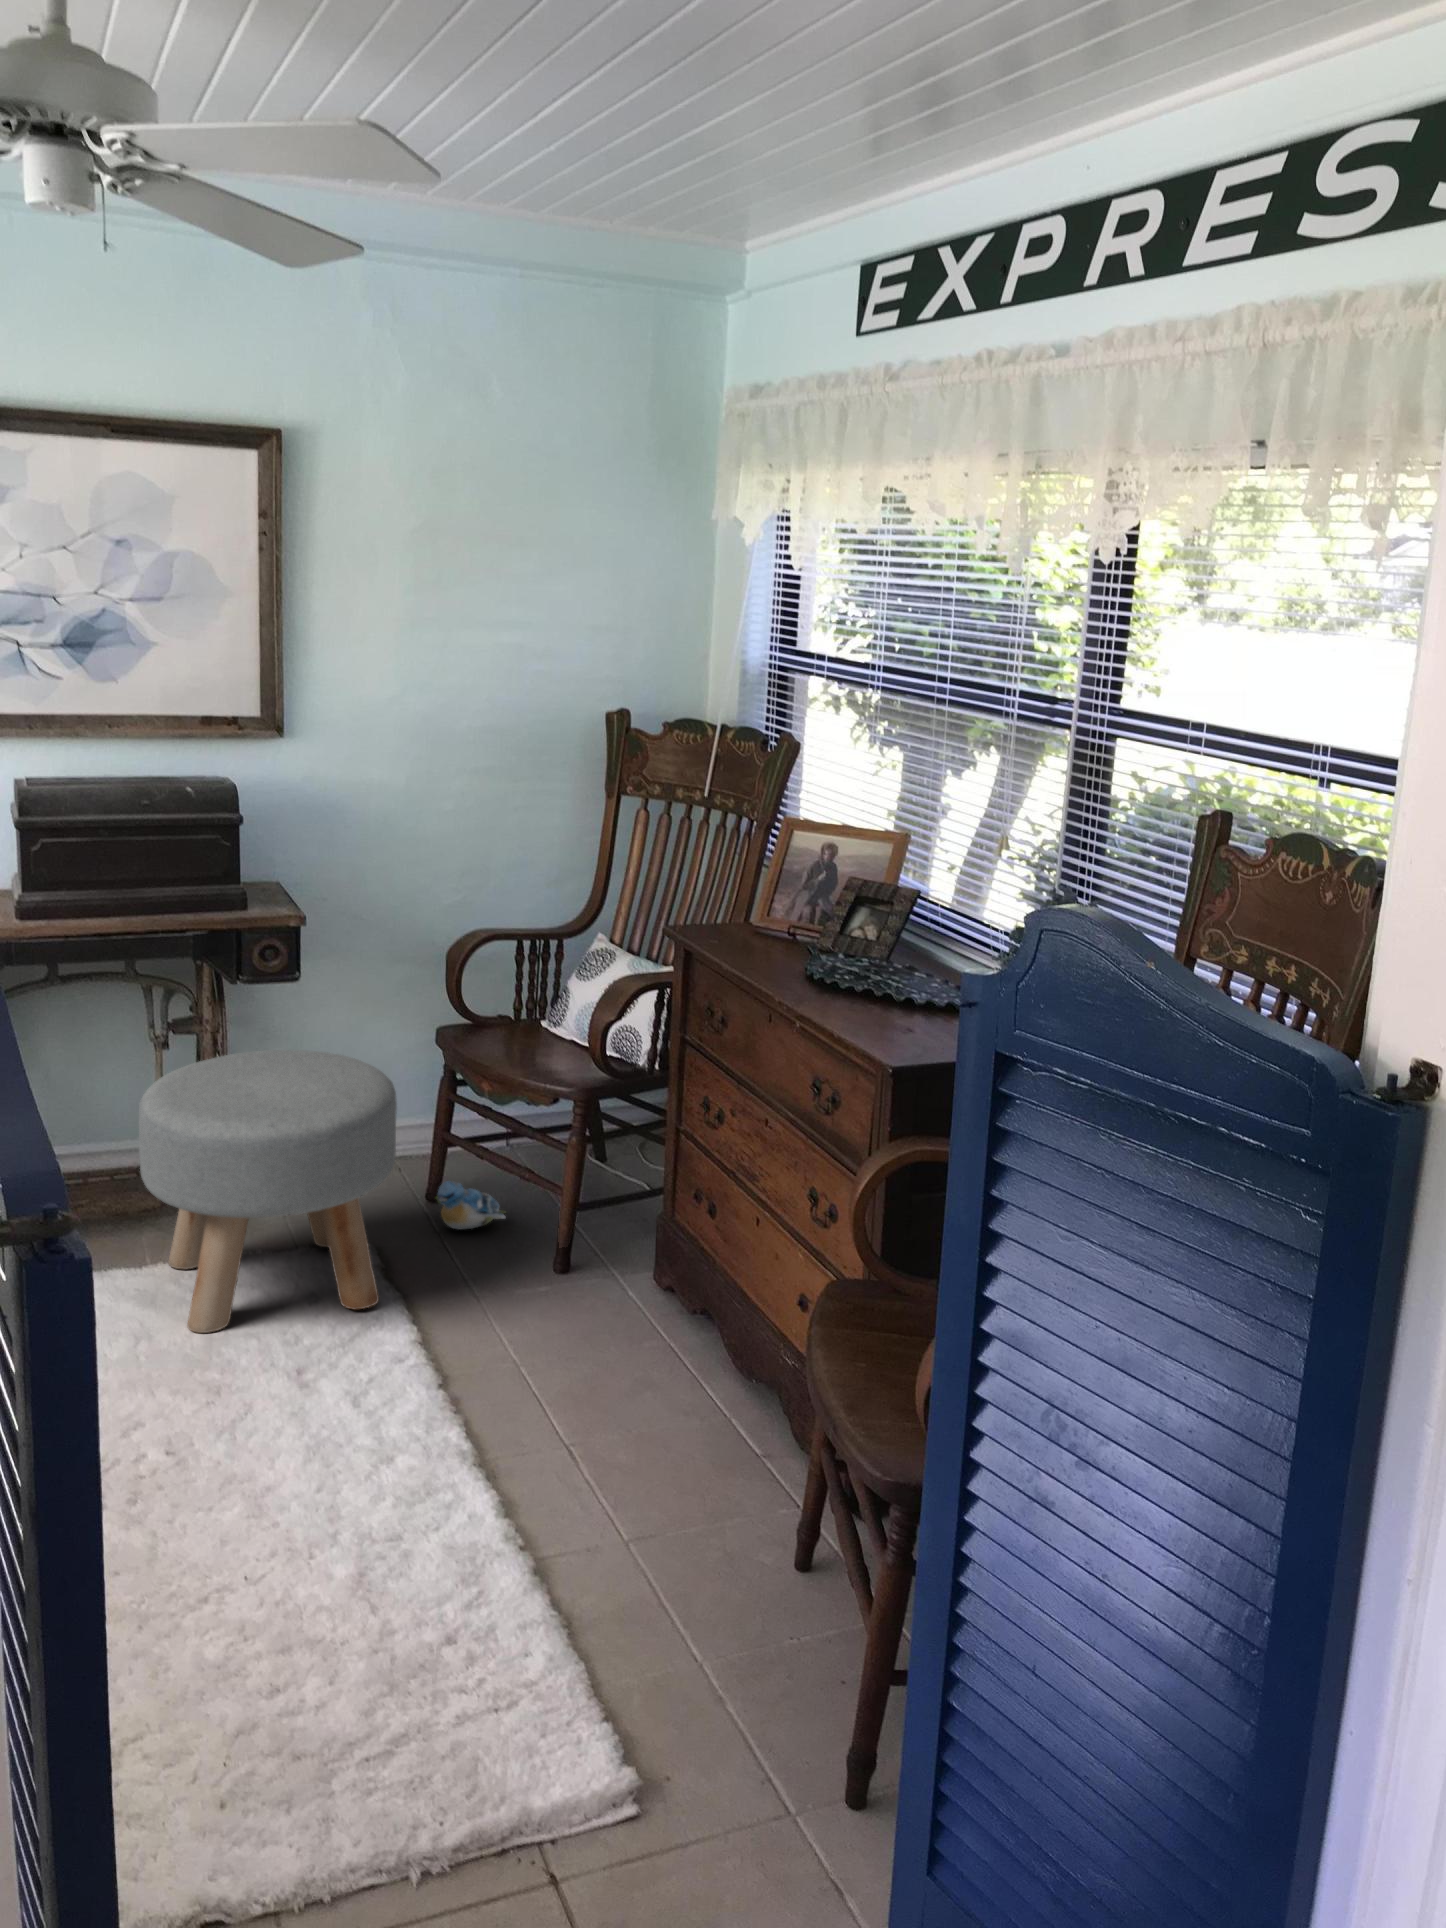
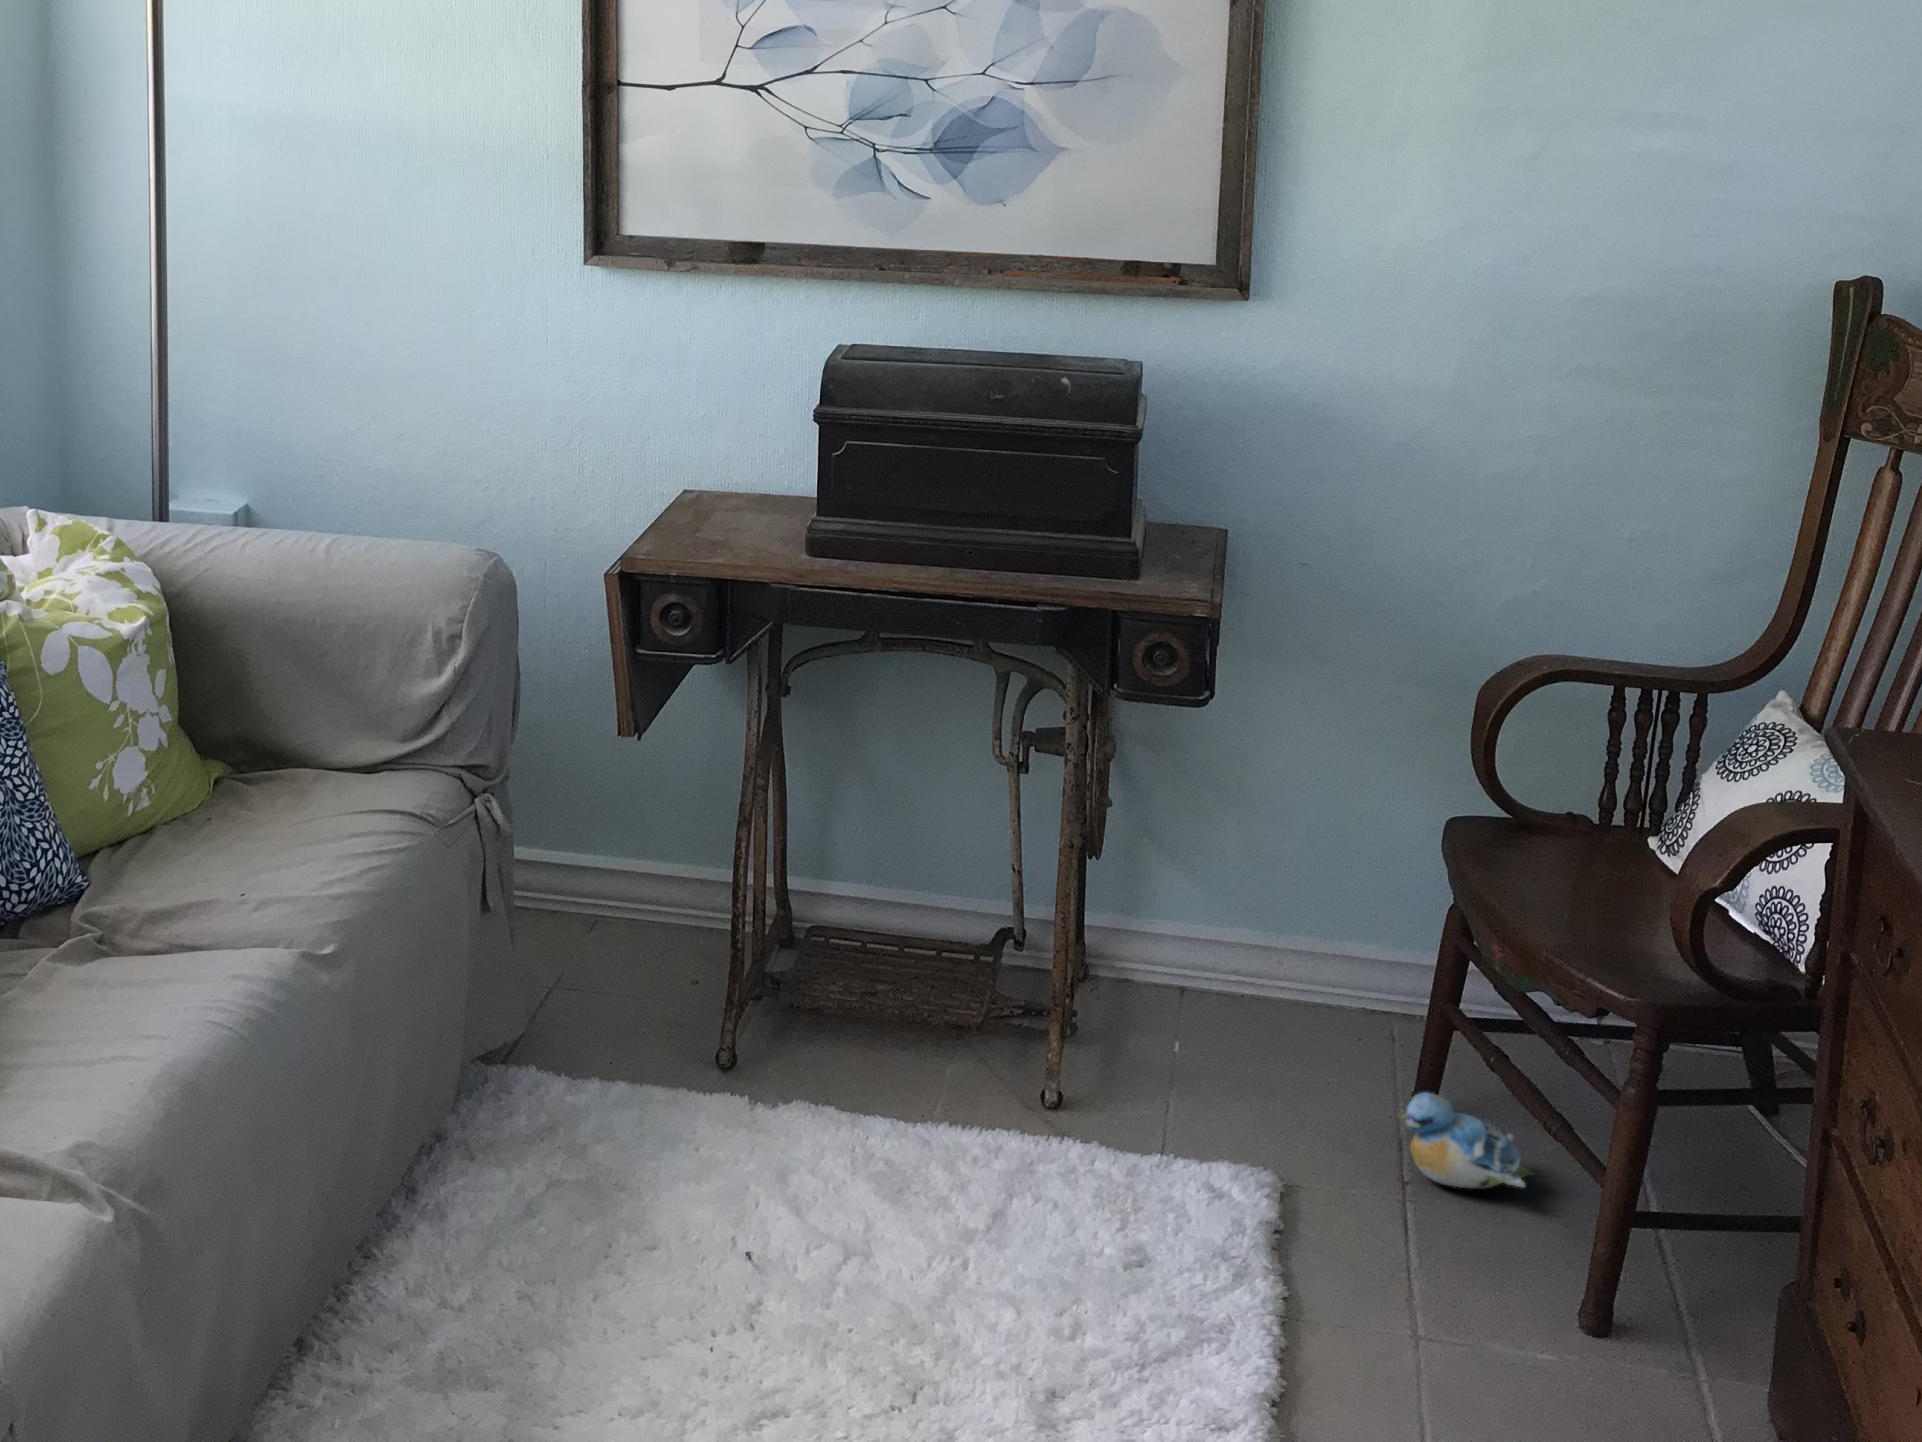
ottoman: present [139,1050,397,1333] -> none [907,808,1318,1294]

